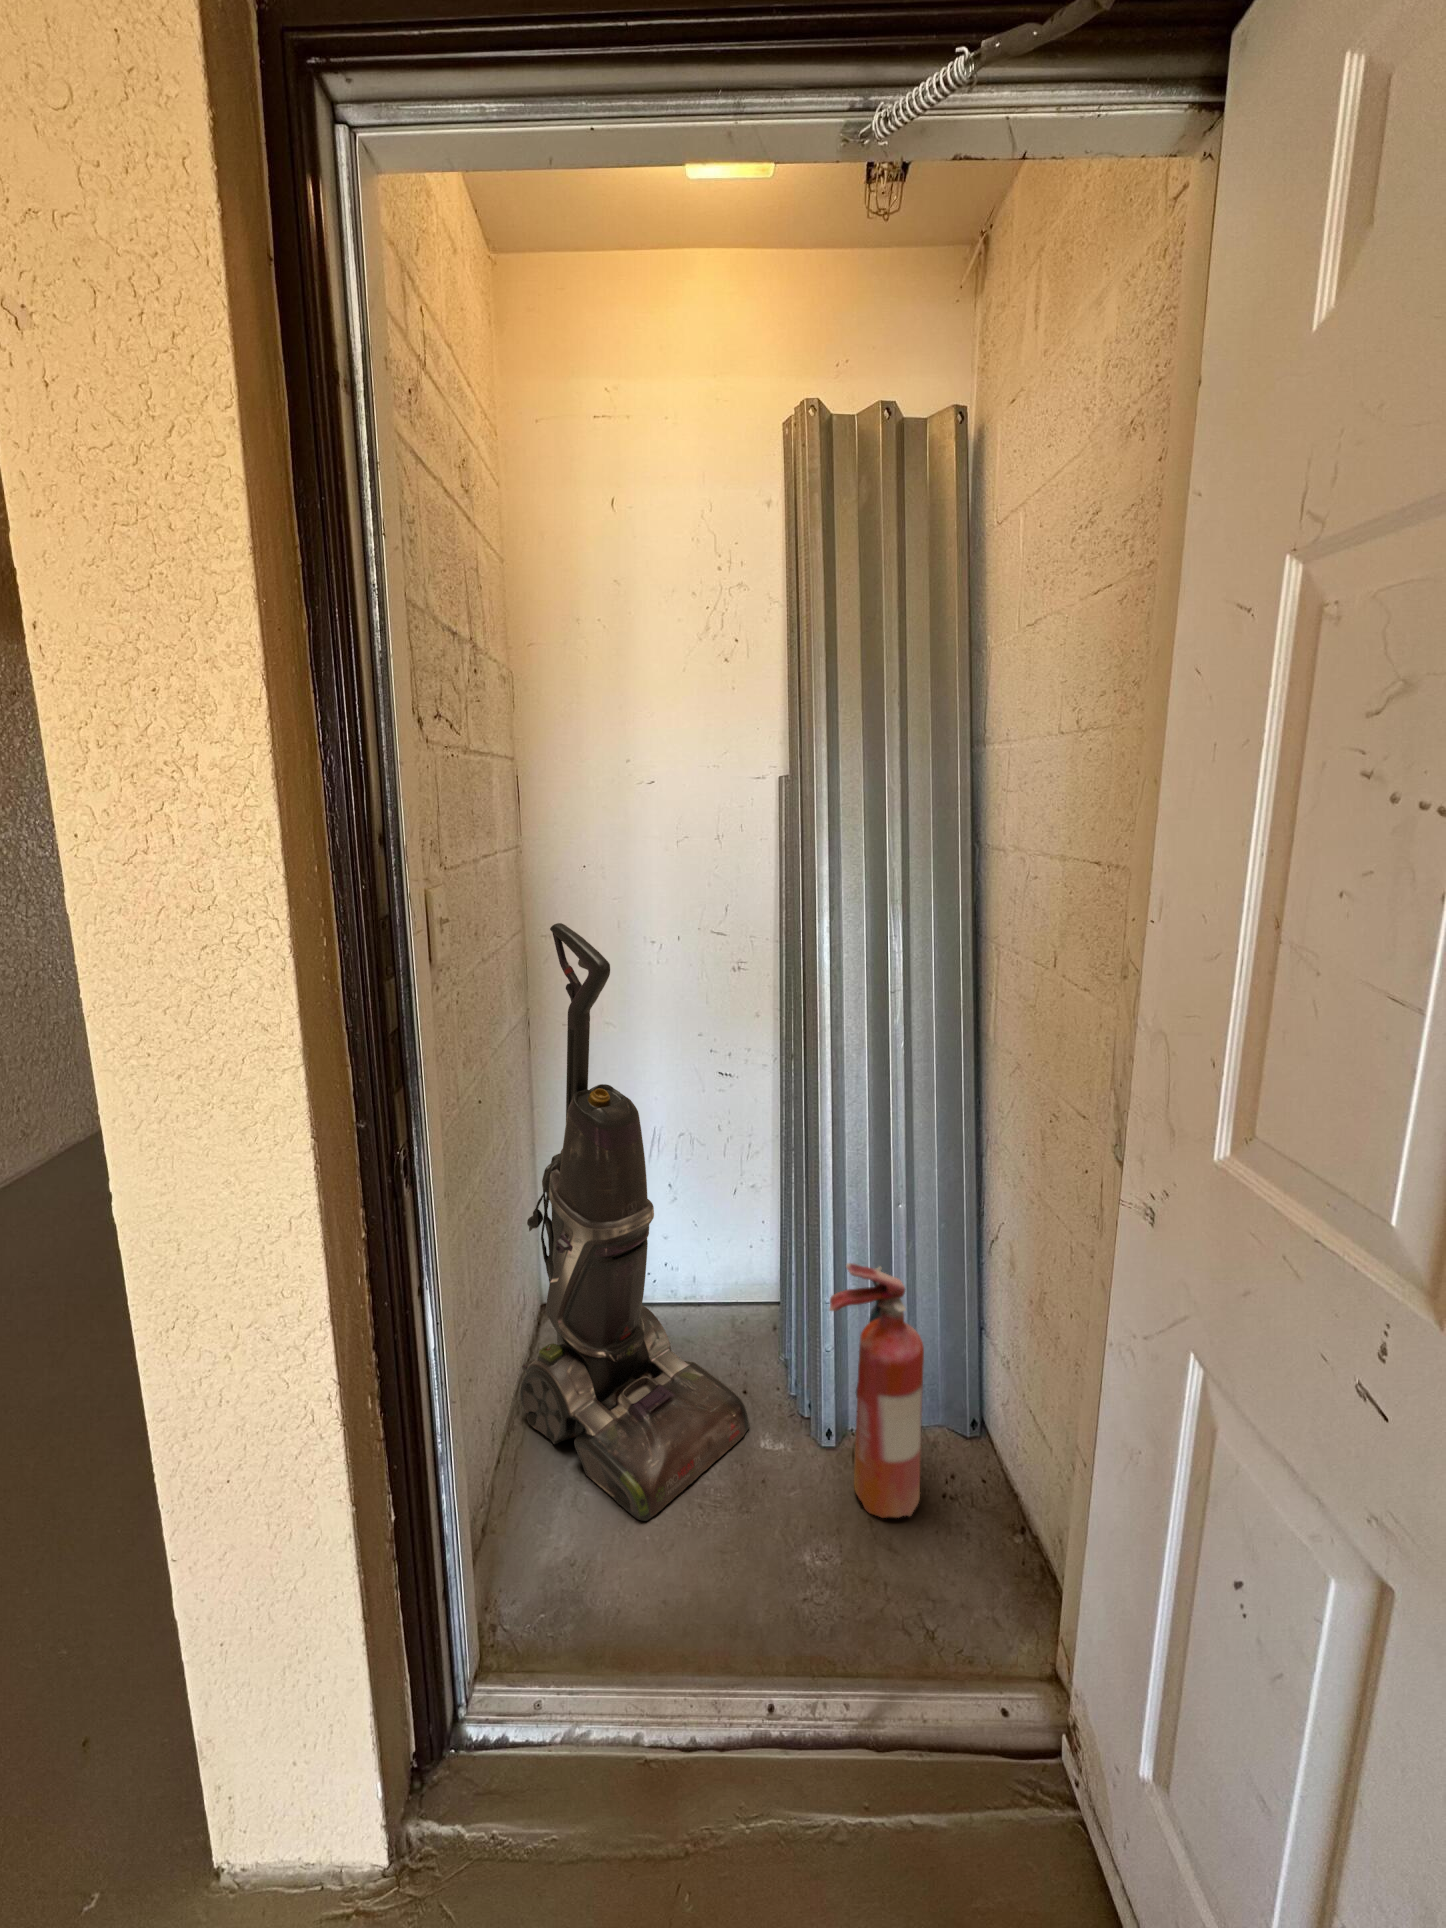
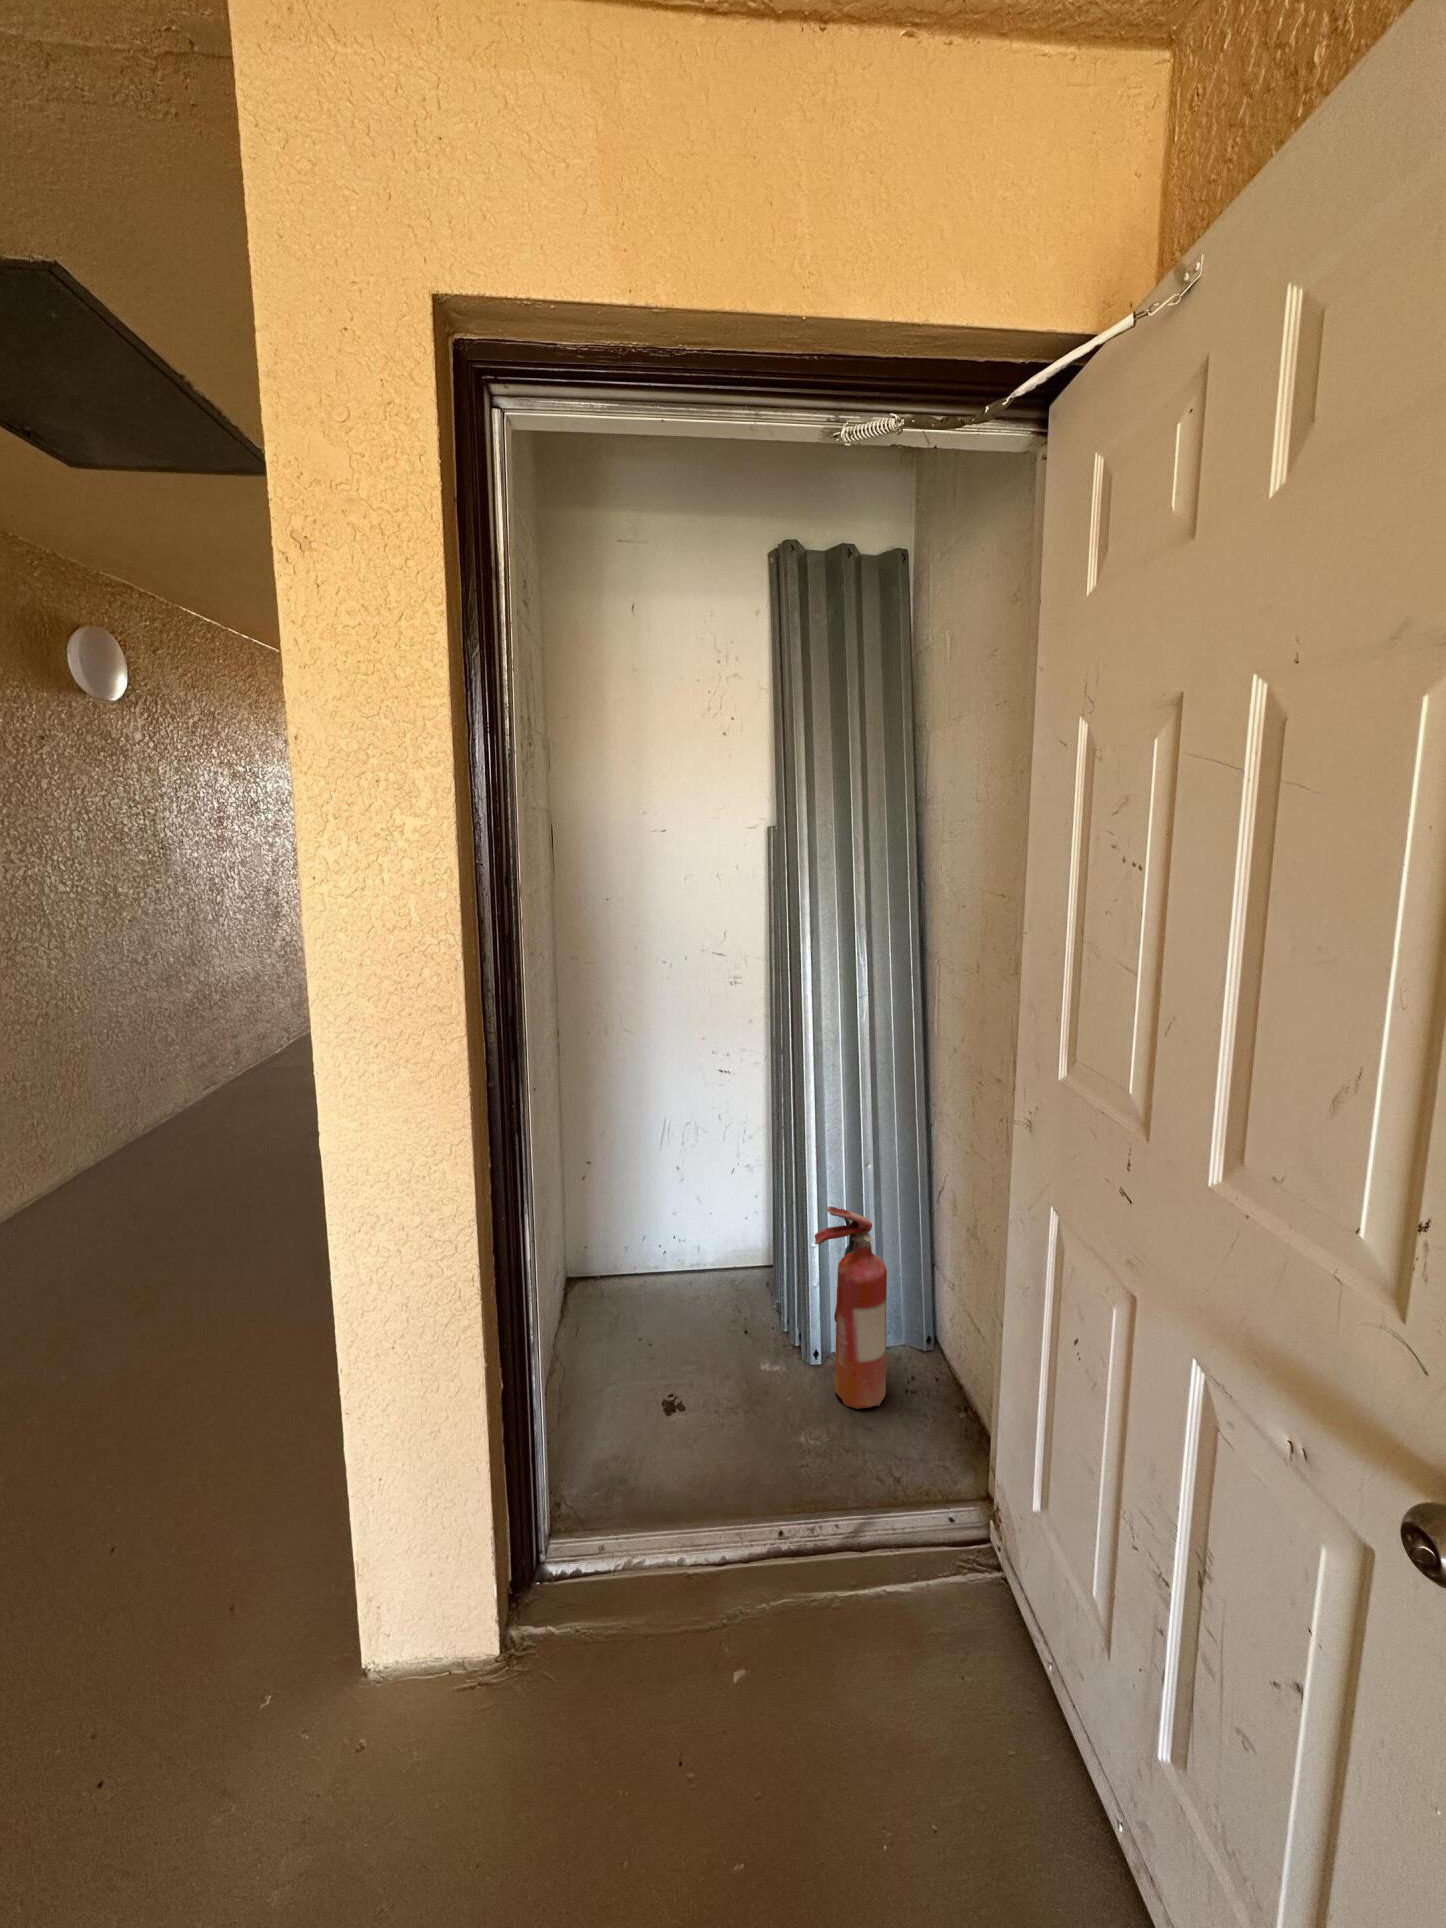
vacuum cleaner: present [520,923,749,1521] -> none [558,946,749,1426]

